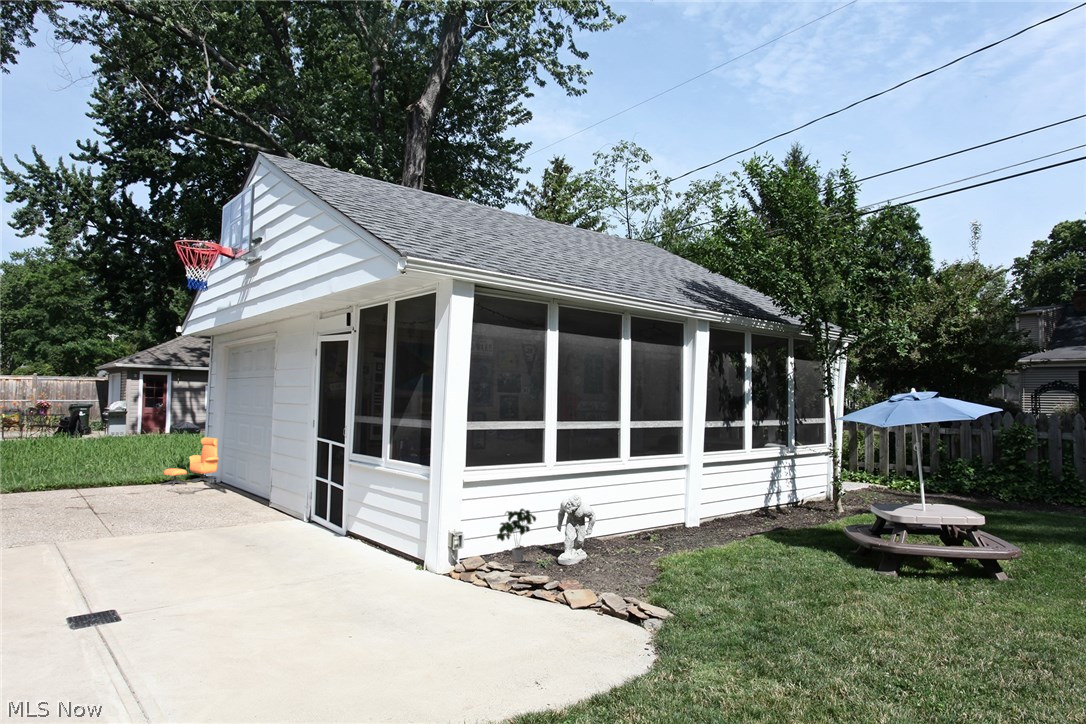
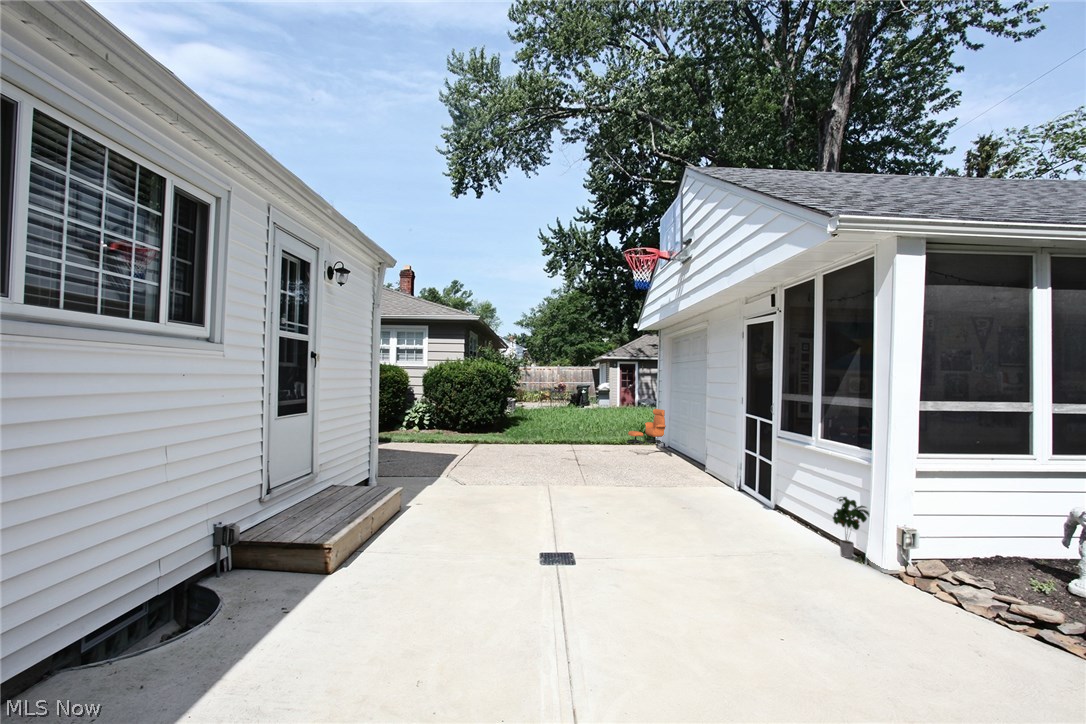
potted plant: present [497,509,536,563] -> present [833,497,869,558]

